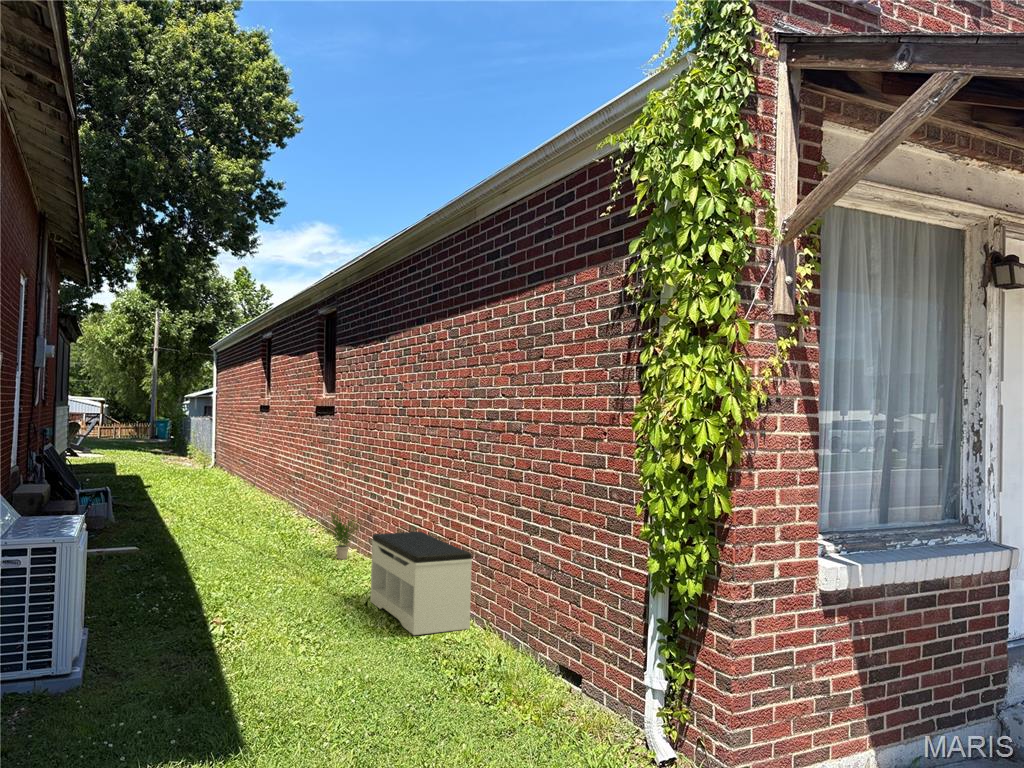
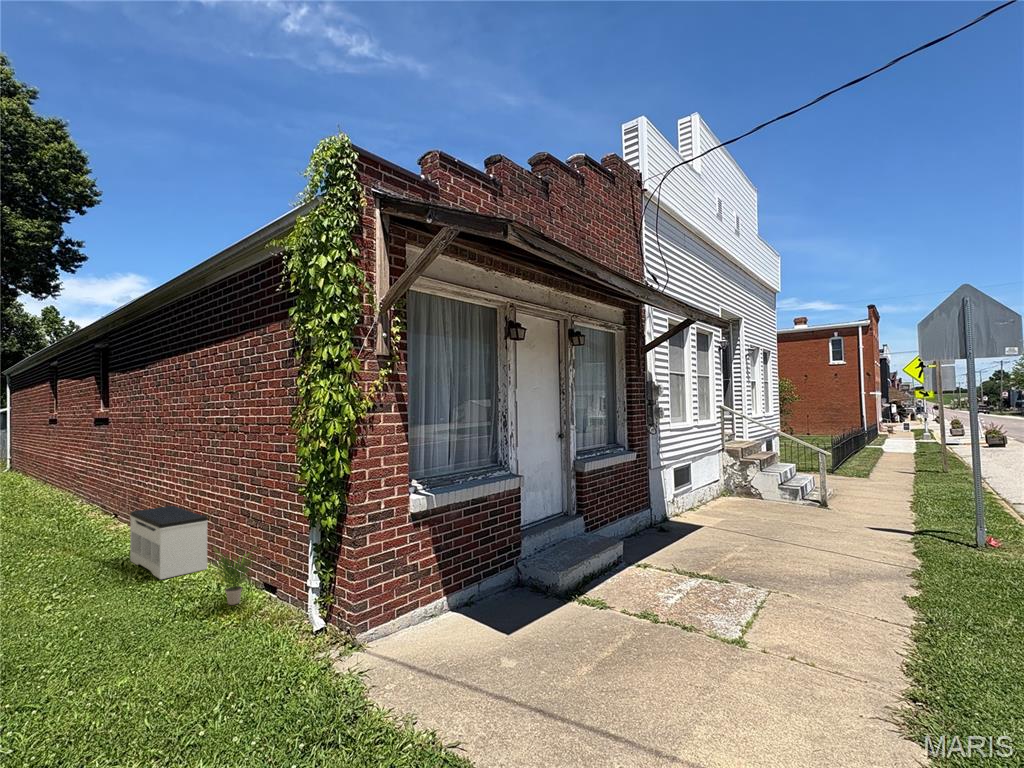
potted plant: present [327,509,358,559] -> present [212,552,253,605]

